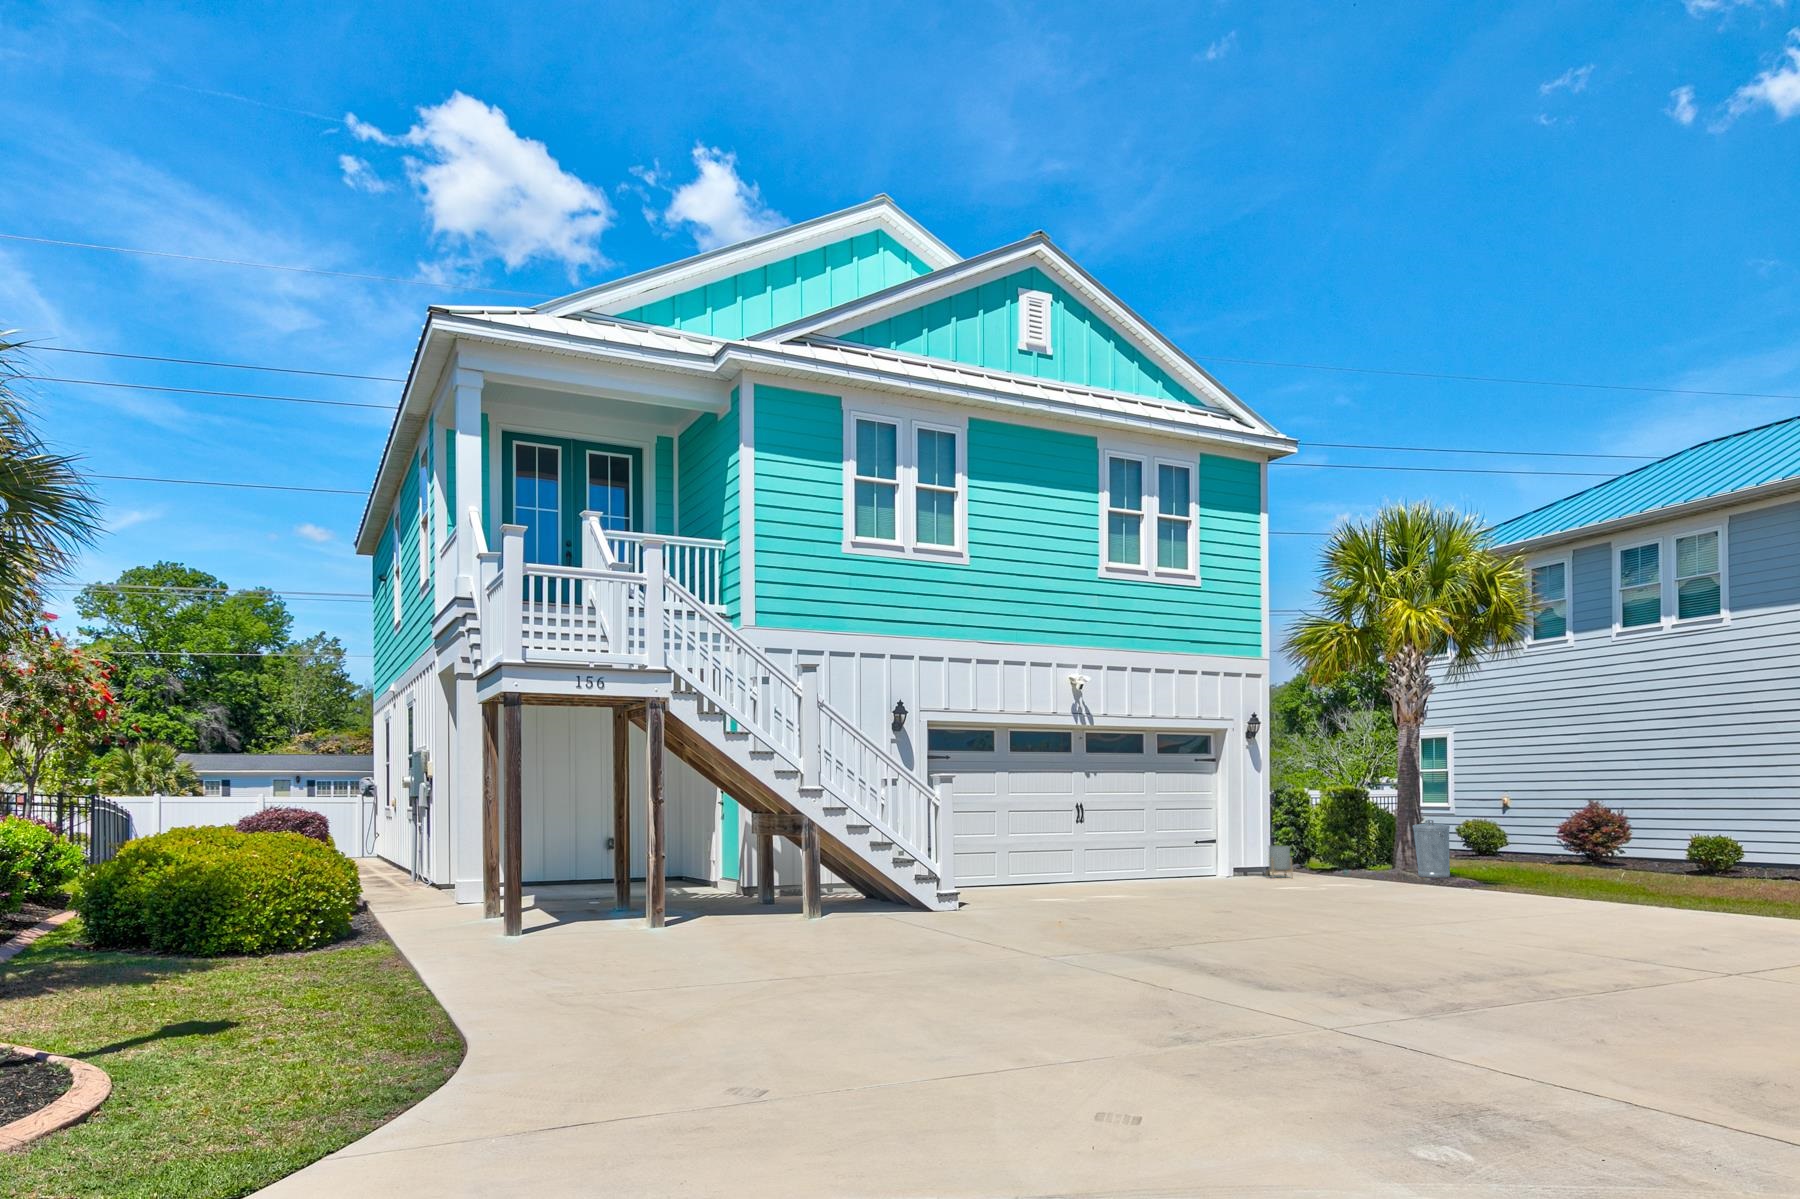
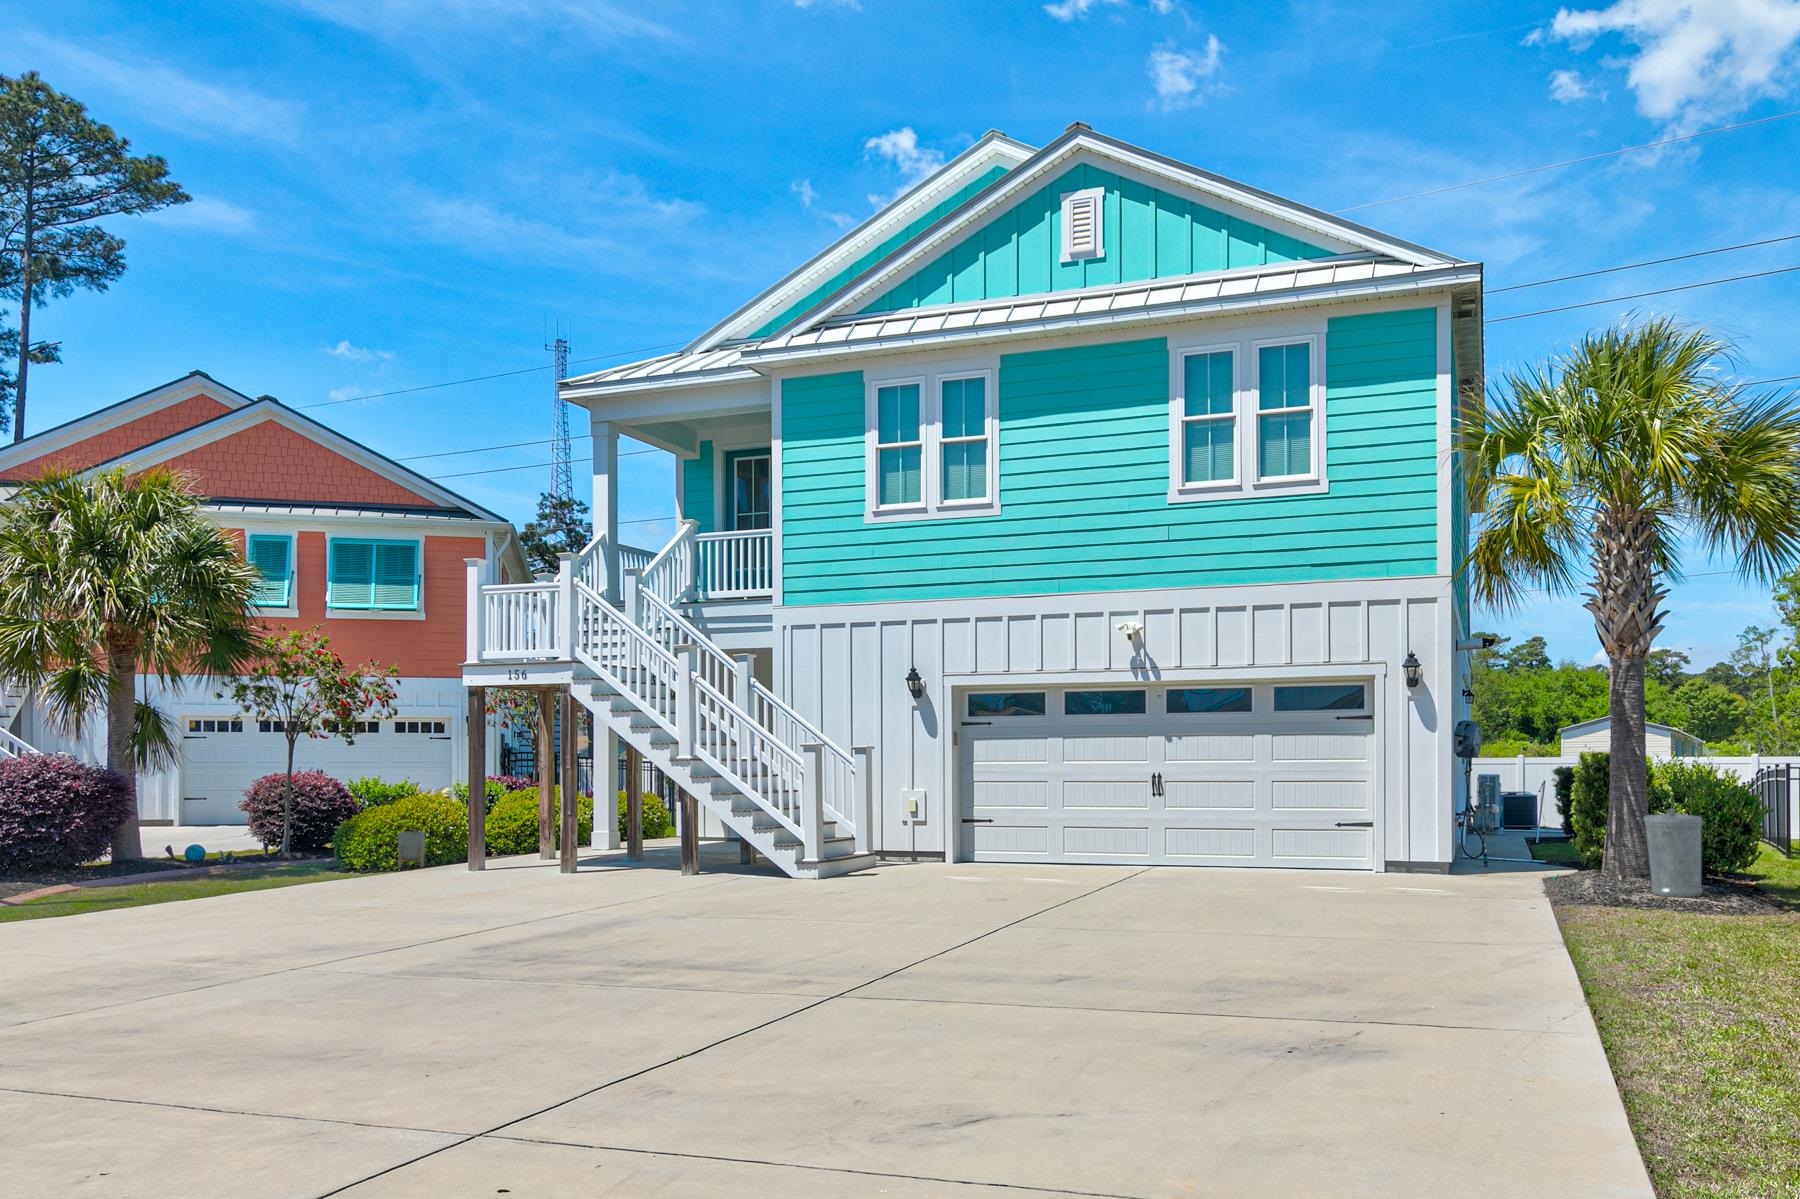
planter: present [1266,846,1293,878] -> present [398,831,425,868]

